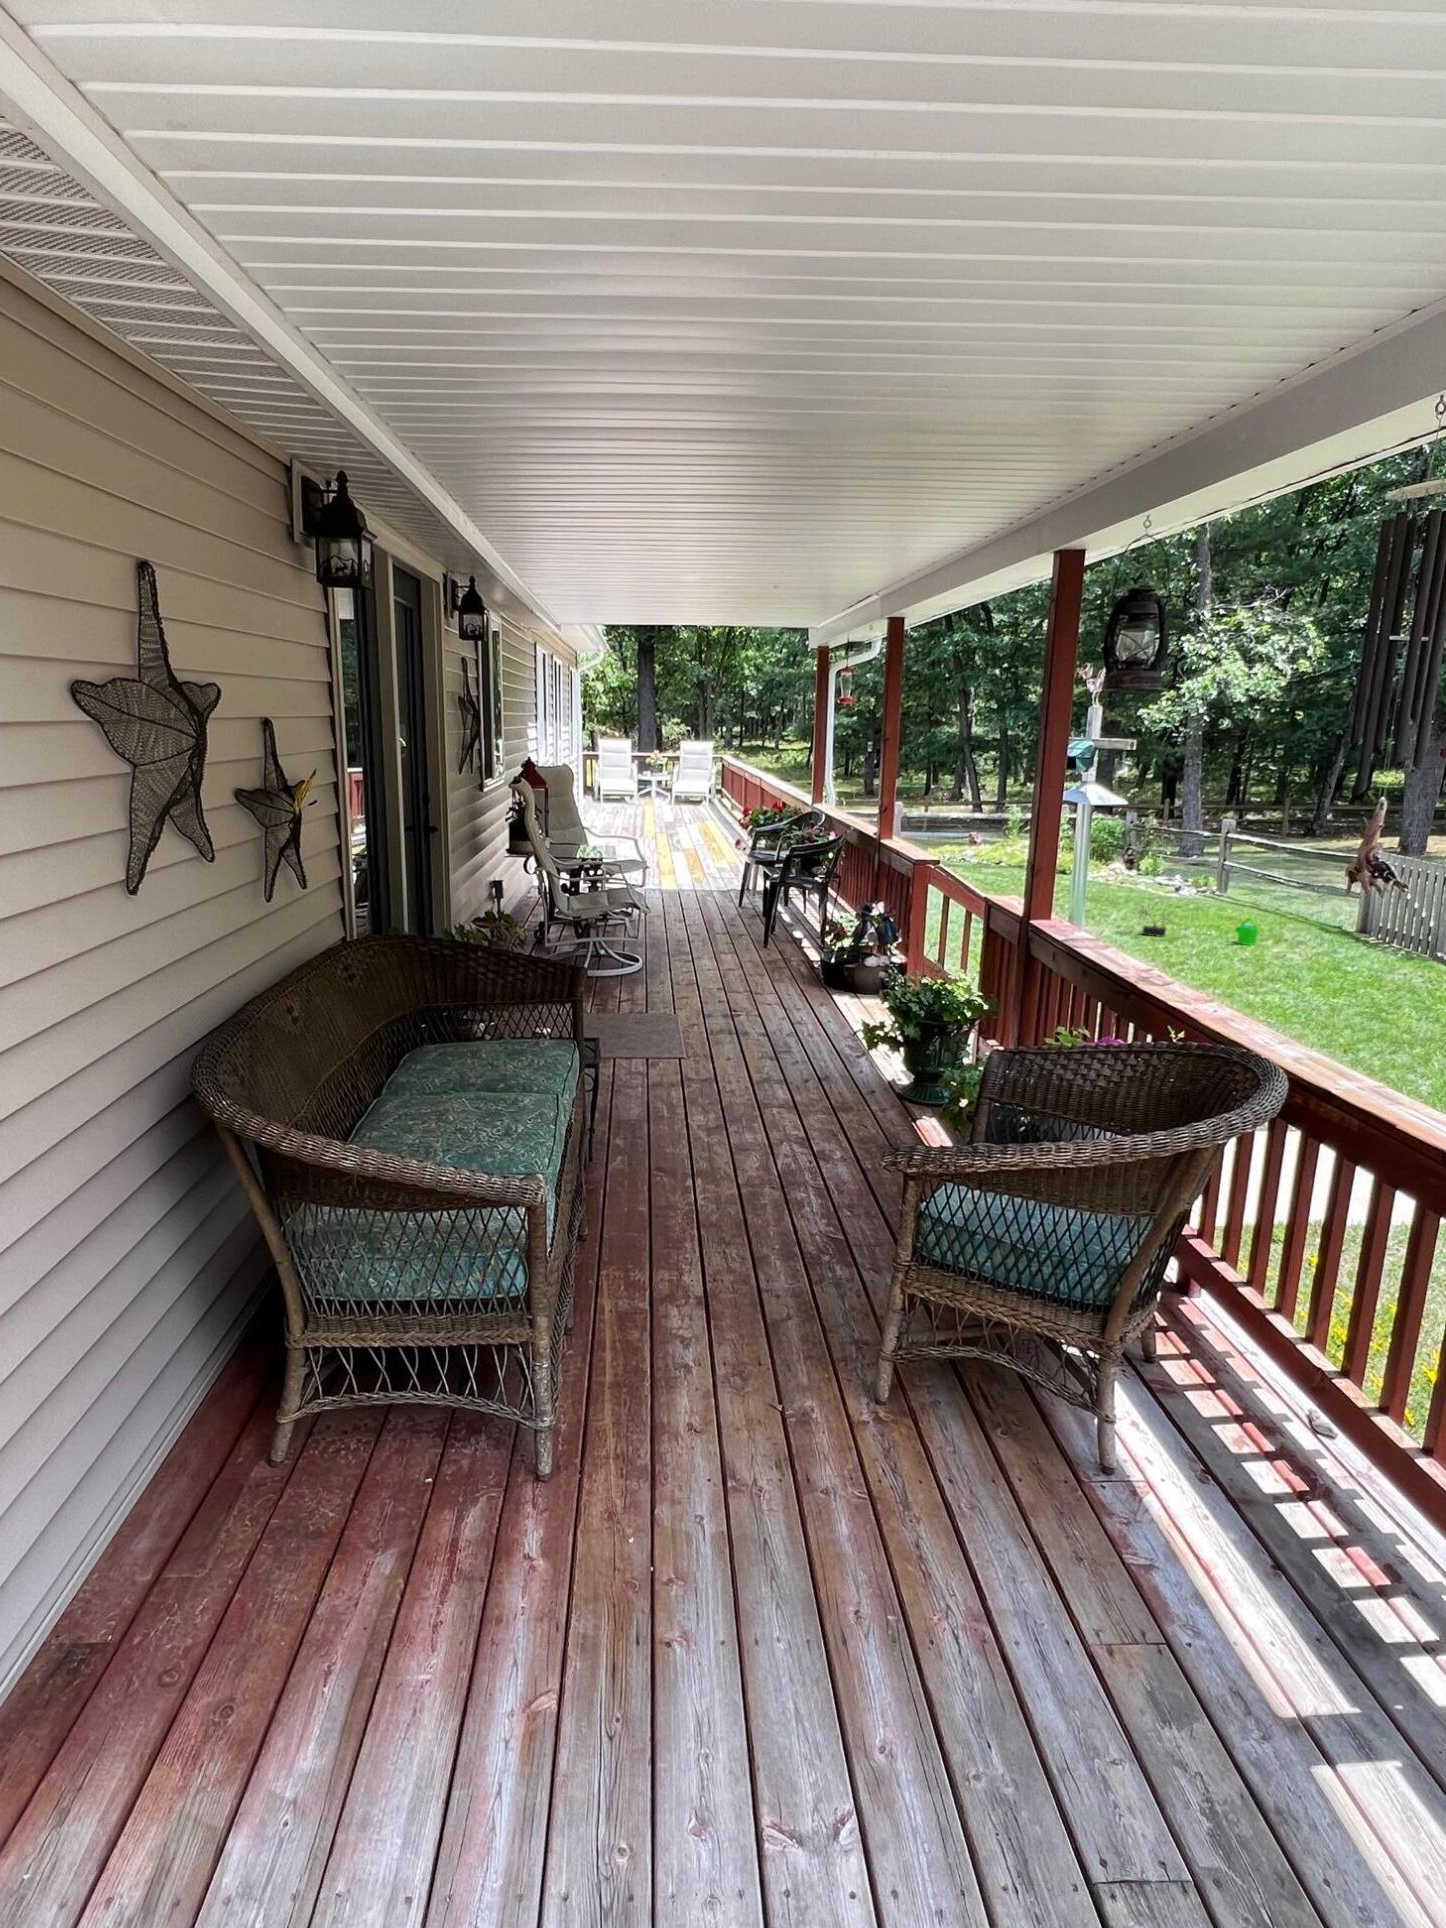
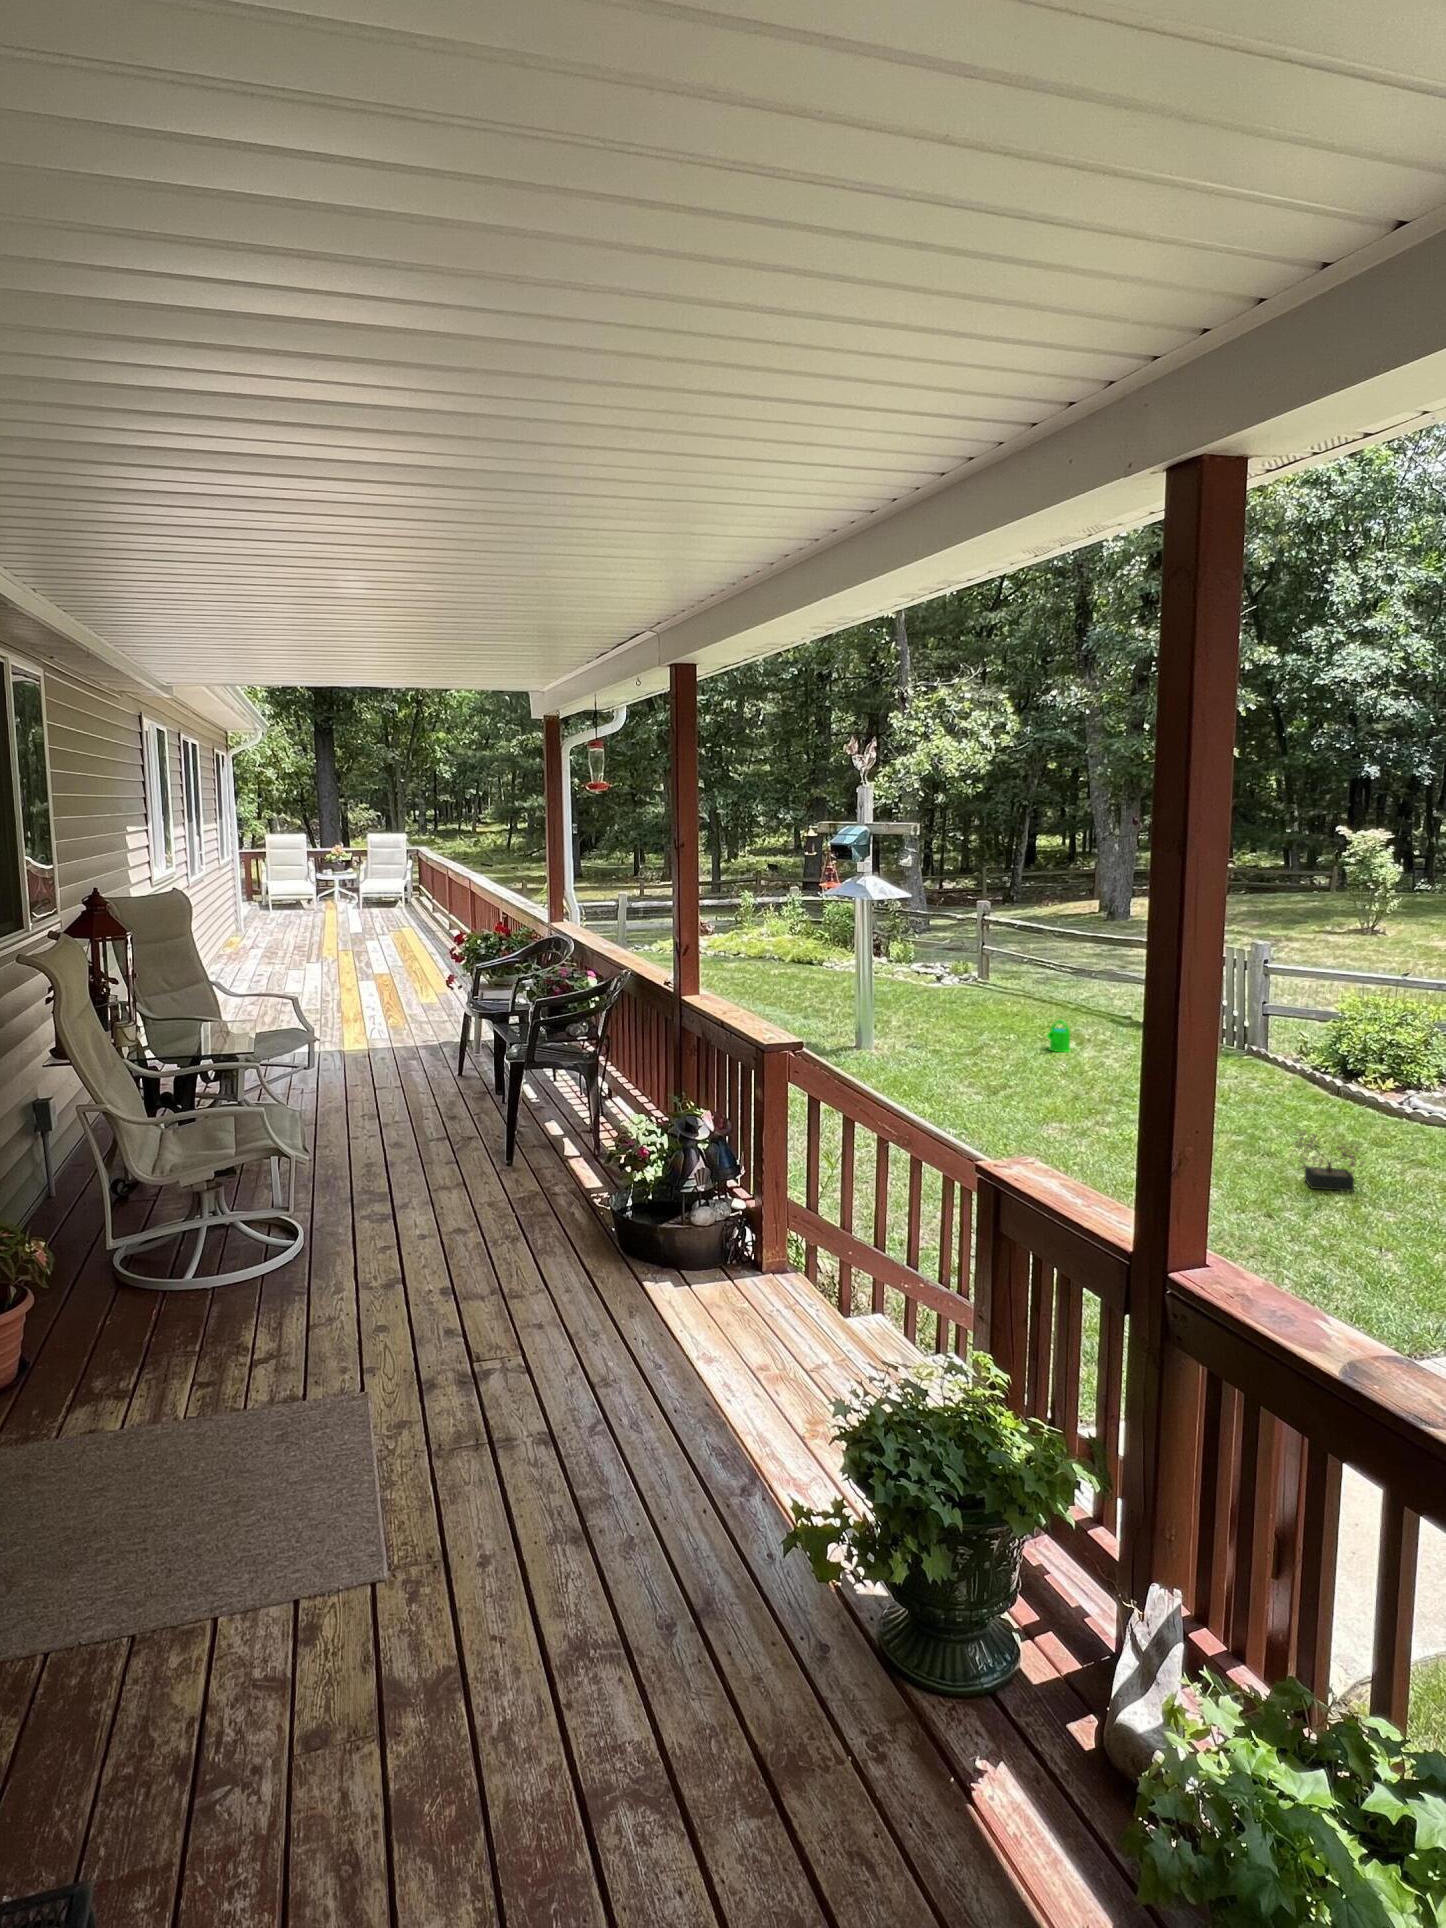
decorative plant: present [1139,906,1167,937] -> present [1290,1132,1365,1191]

